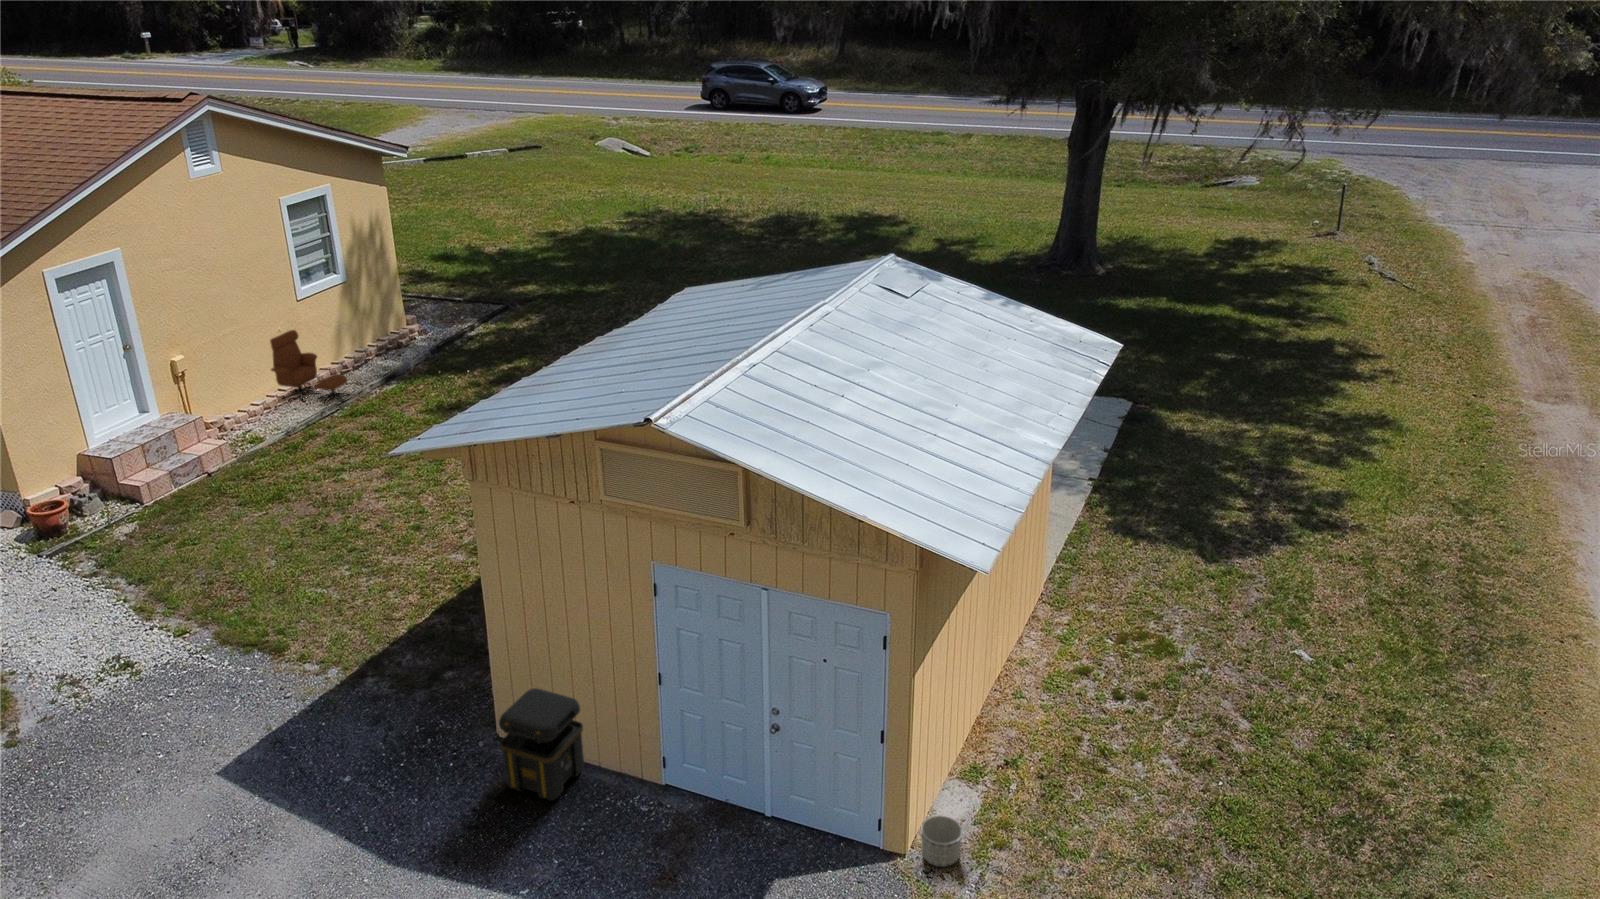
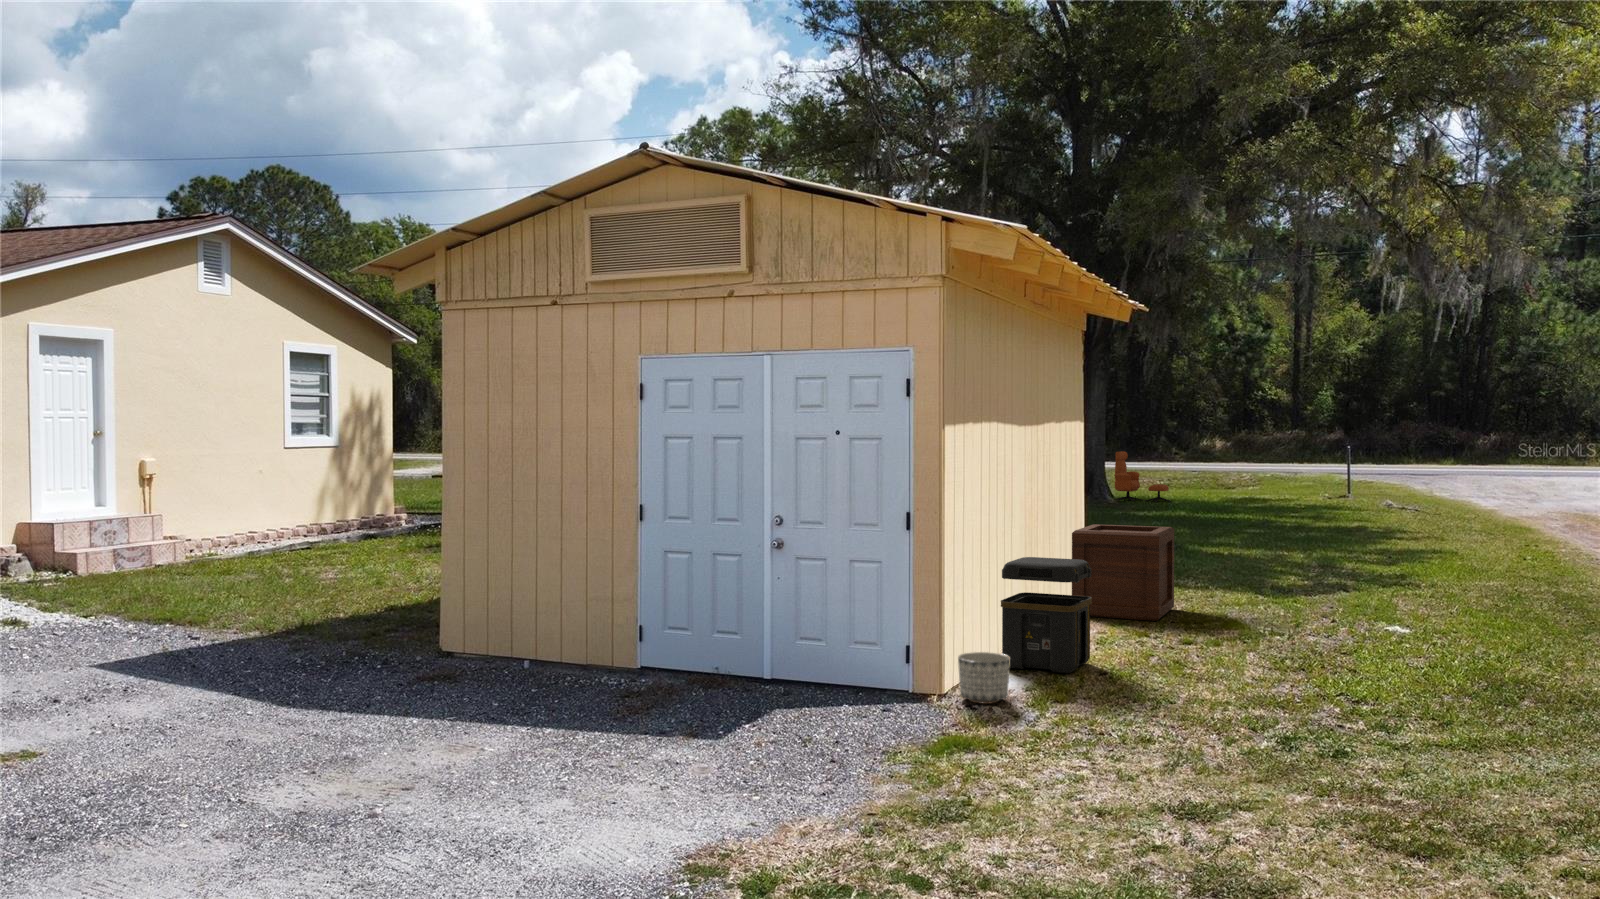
lounge chair: present [270,330,350,404] -> present [1114,451,1171,502]
wooden crate: none [1025,543,1121,653] -> present [1072,524,1174,621]
toolbox: present [499,688,584,800] -> present [1001,557,1092,673]

